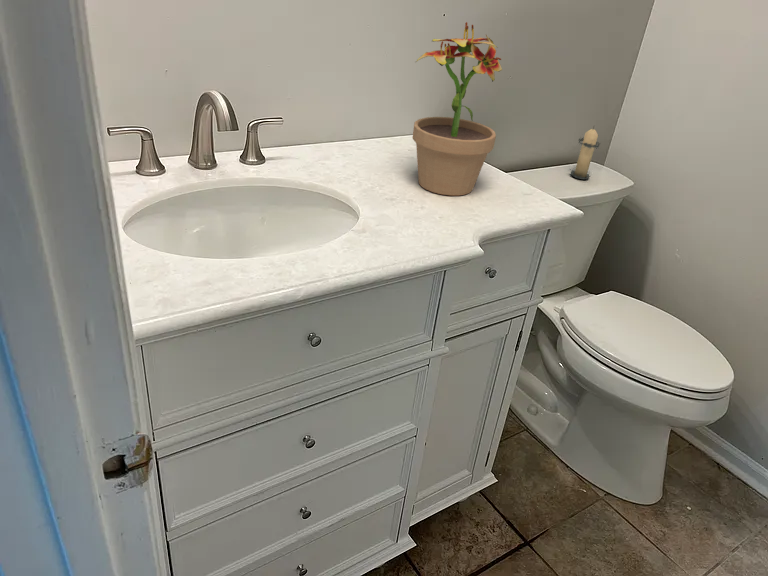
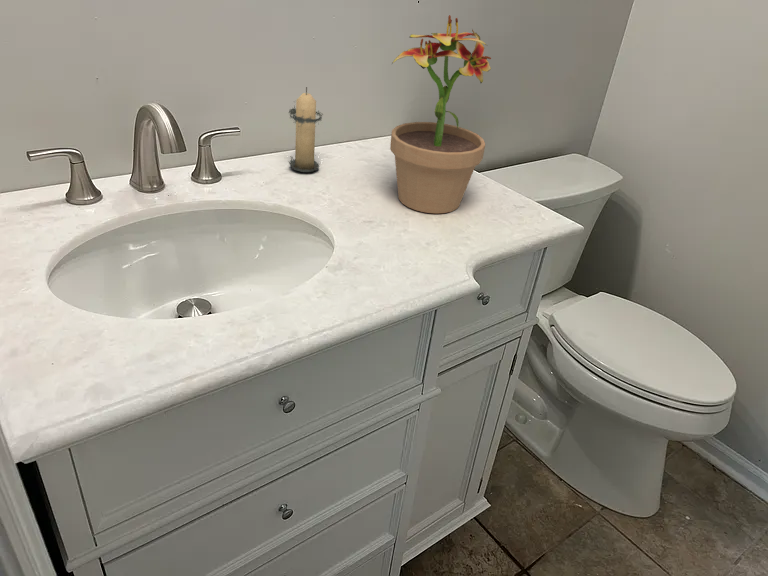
candle: present [571,127,600,179] -> present [289,87,323,172]

